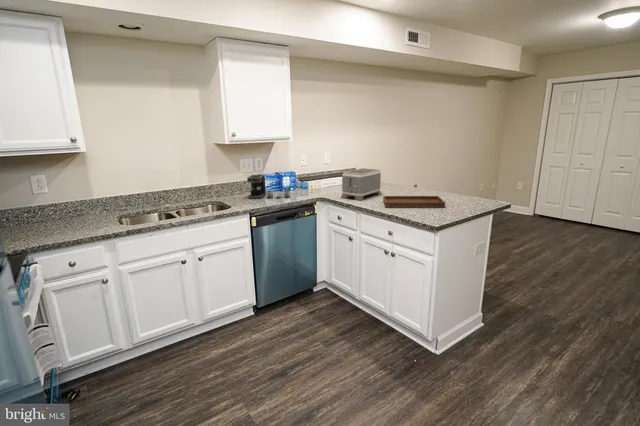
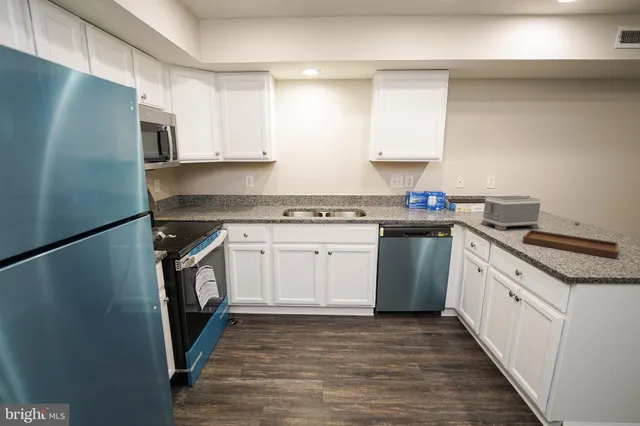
coffee maker: present [247,175,291,199] -> none [389,190,430,216]

